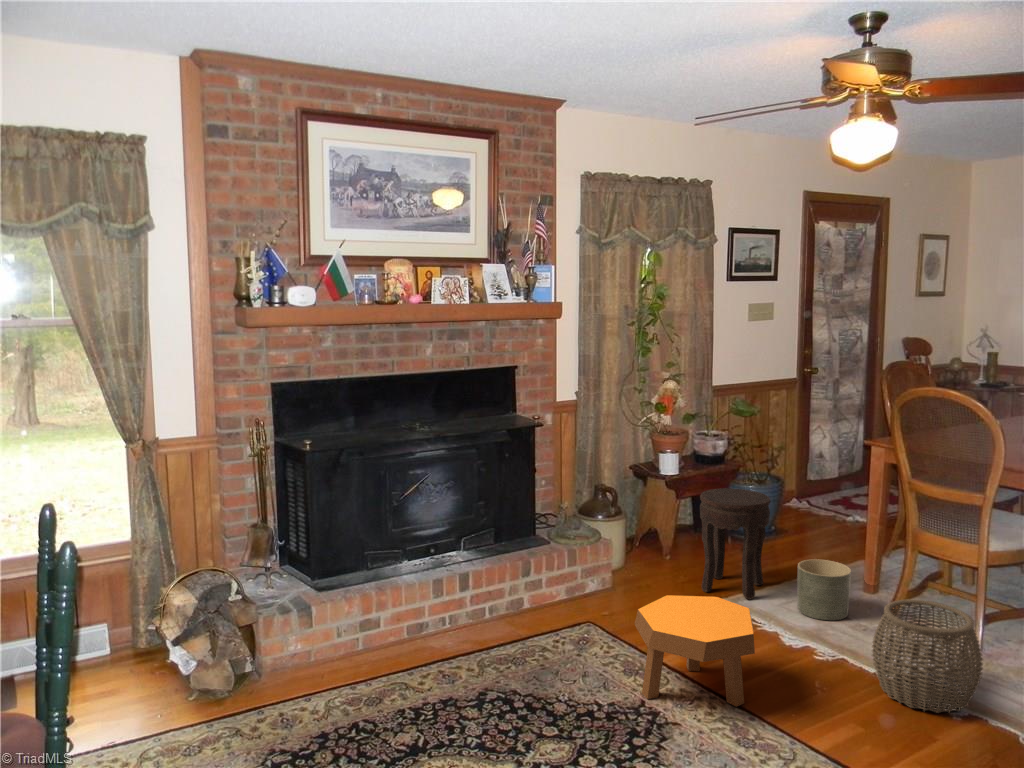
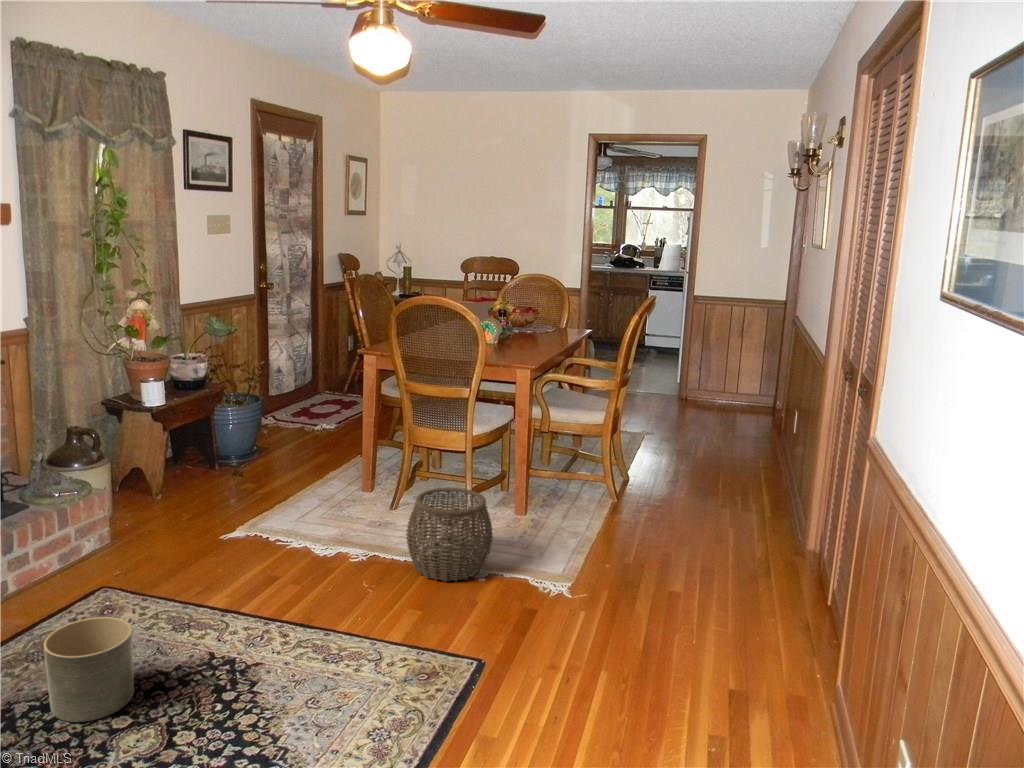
side table: present [700,488,771,600] -> none [204,411,278,523]
planter: present [797,559,851,620] -> present [44,617,134,722]
footstool: present [635,595,755,707] -> none [185,525,323,649]

